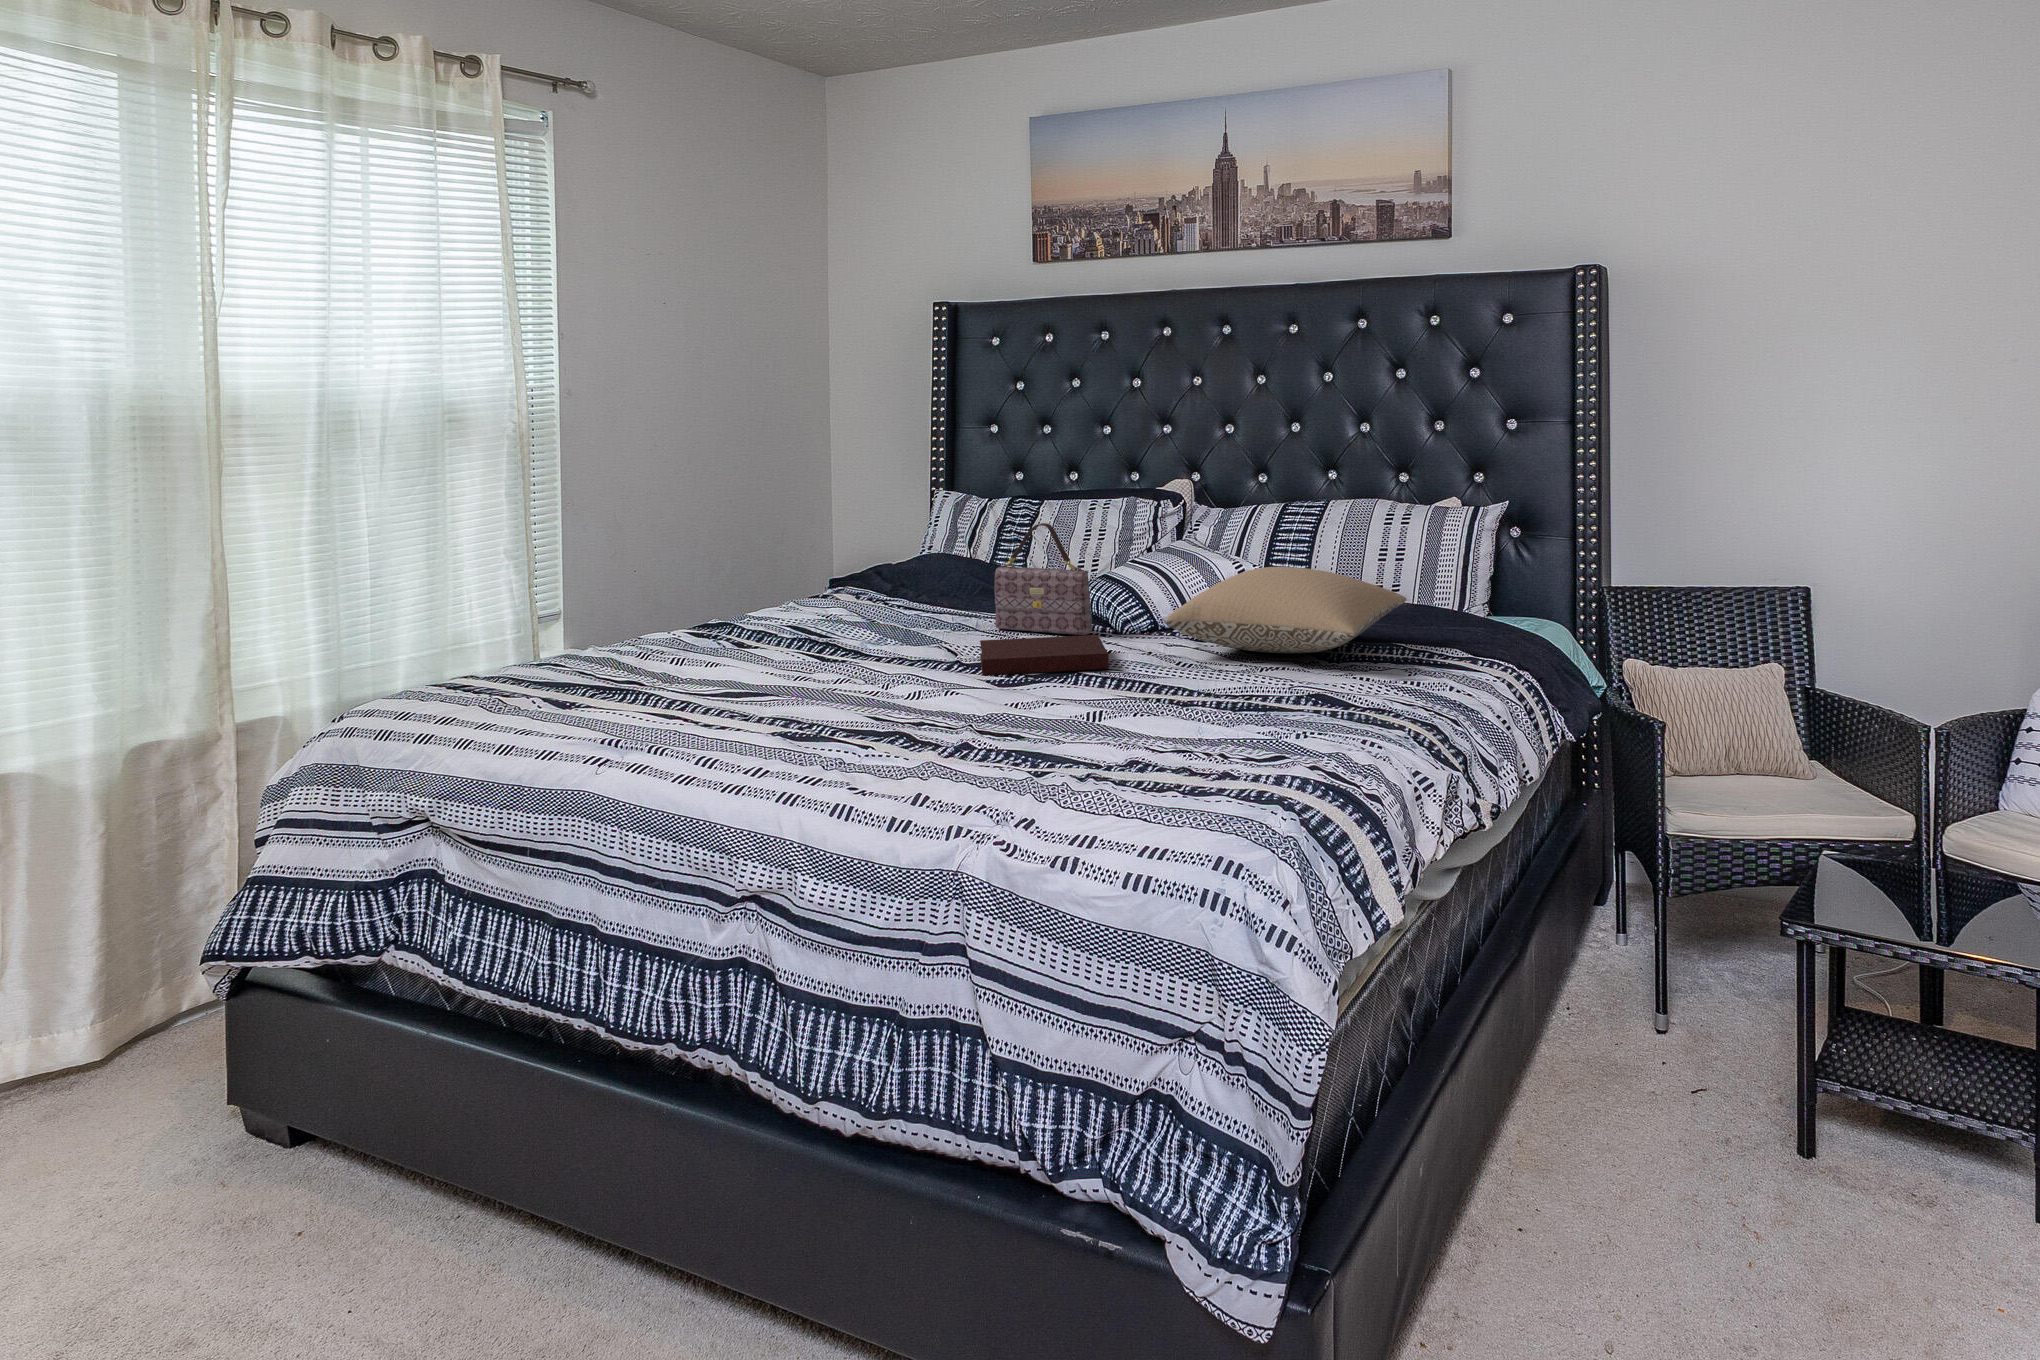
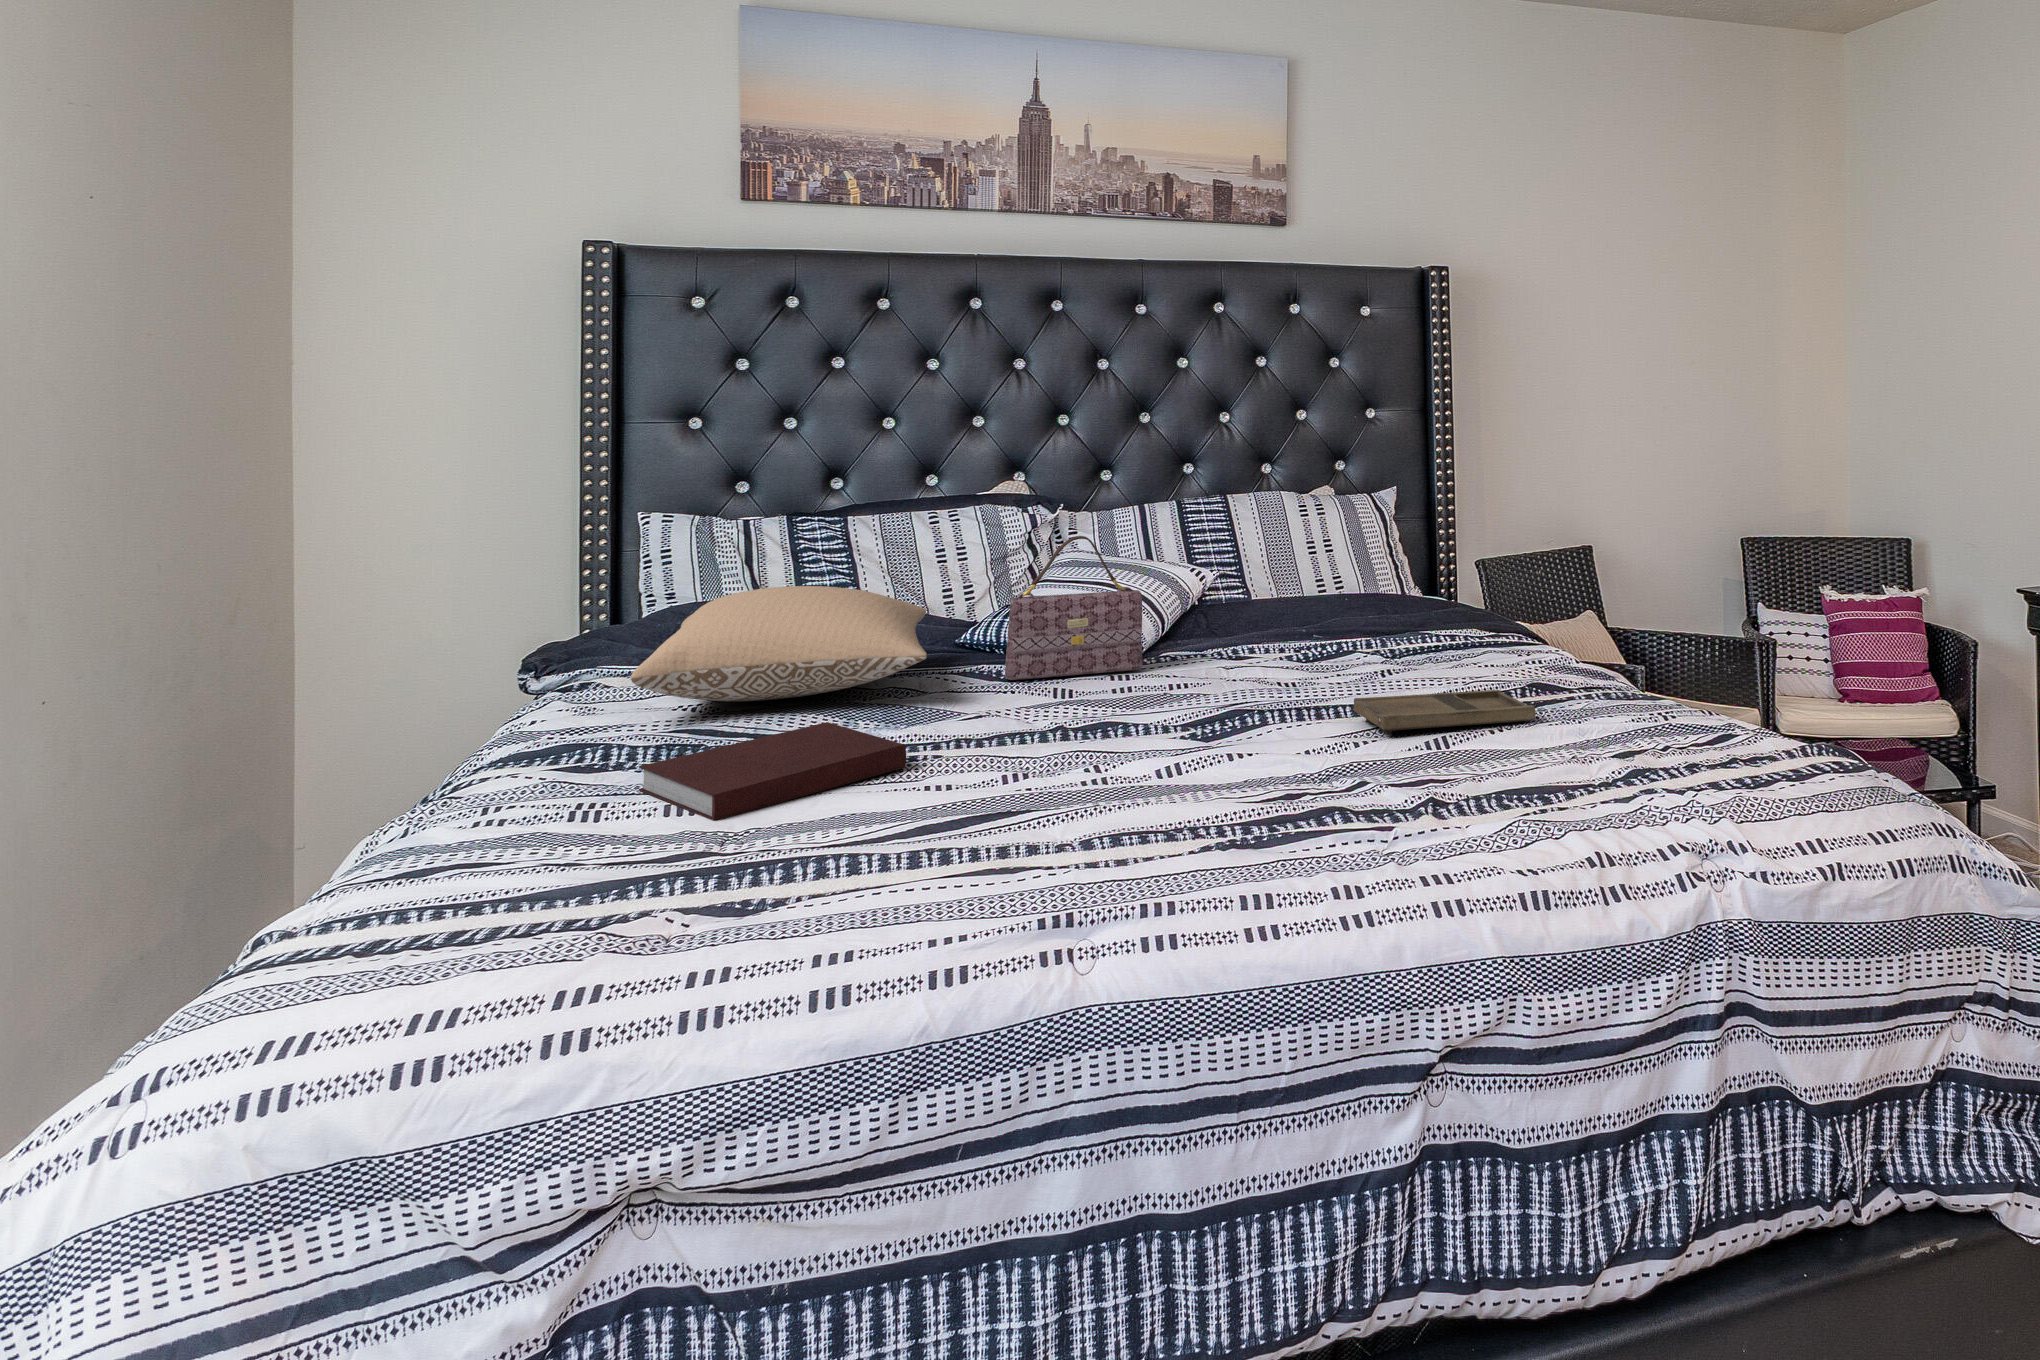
pillow: present [1166,567,1406,653] -> present [631,586,927,701]
notebook: present [980,635,1109,675] -> present [639,722,906,821]
tray: none [1062,673,1222,718] -> present [1354,690,1535,736]

